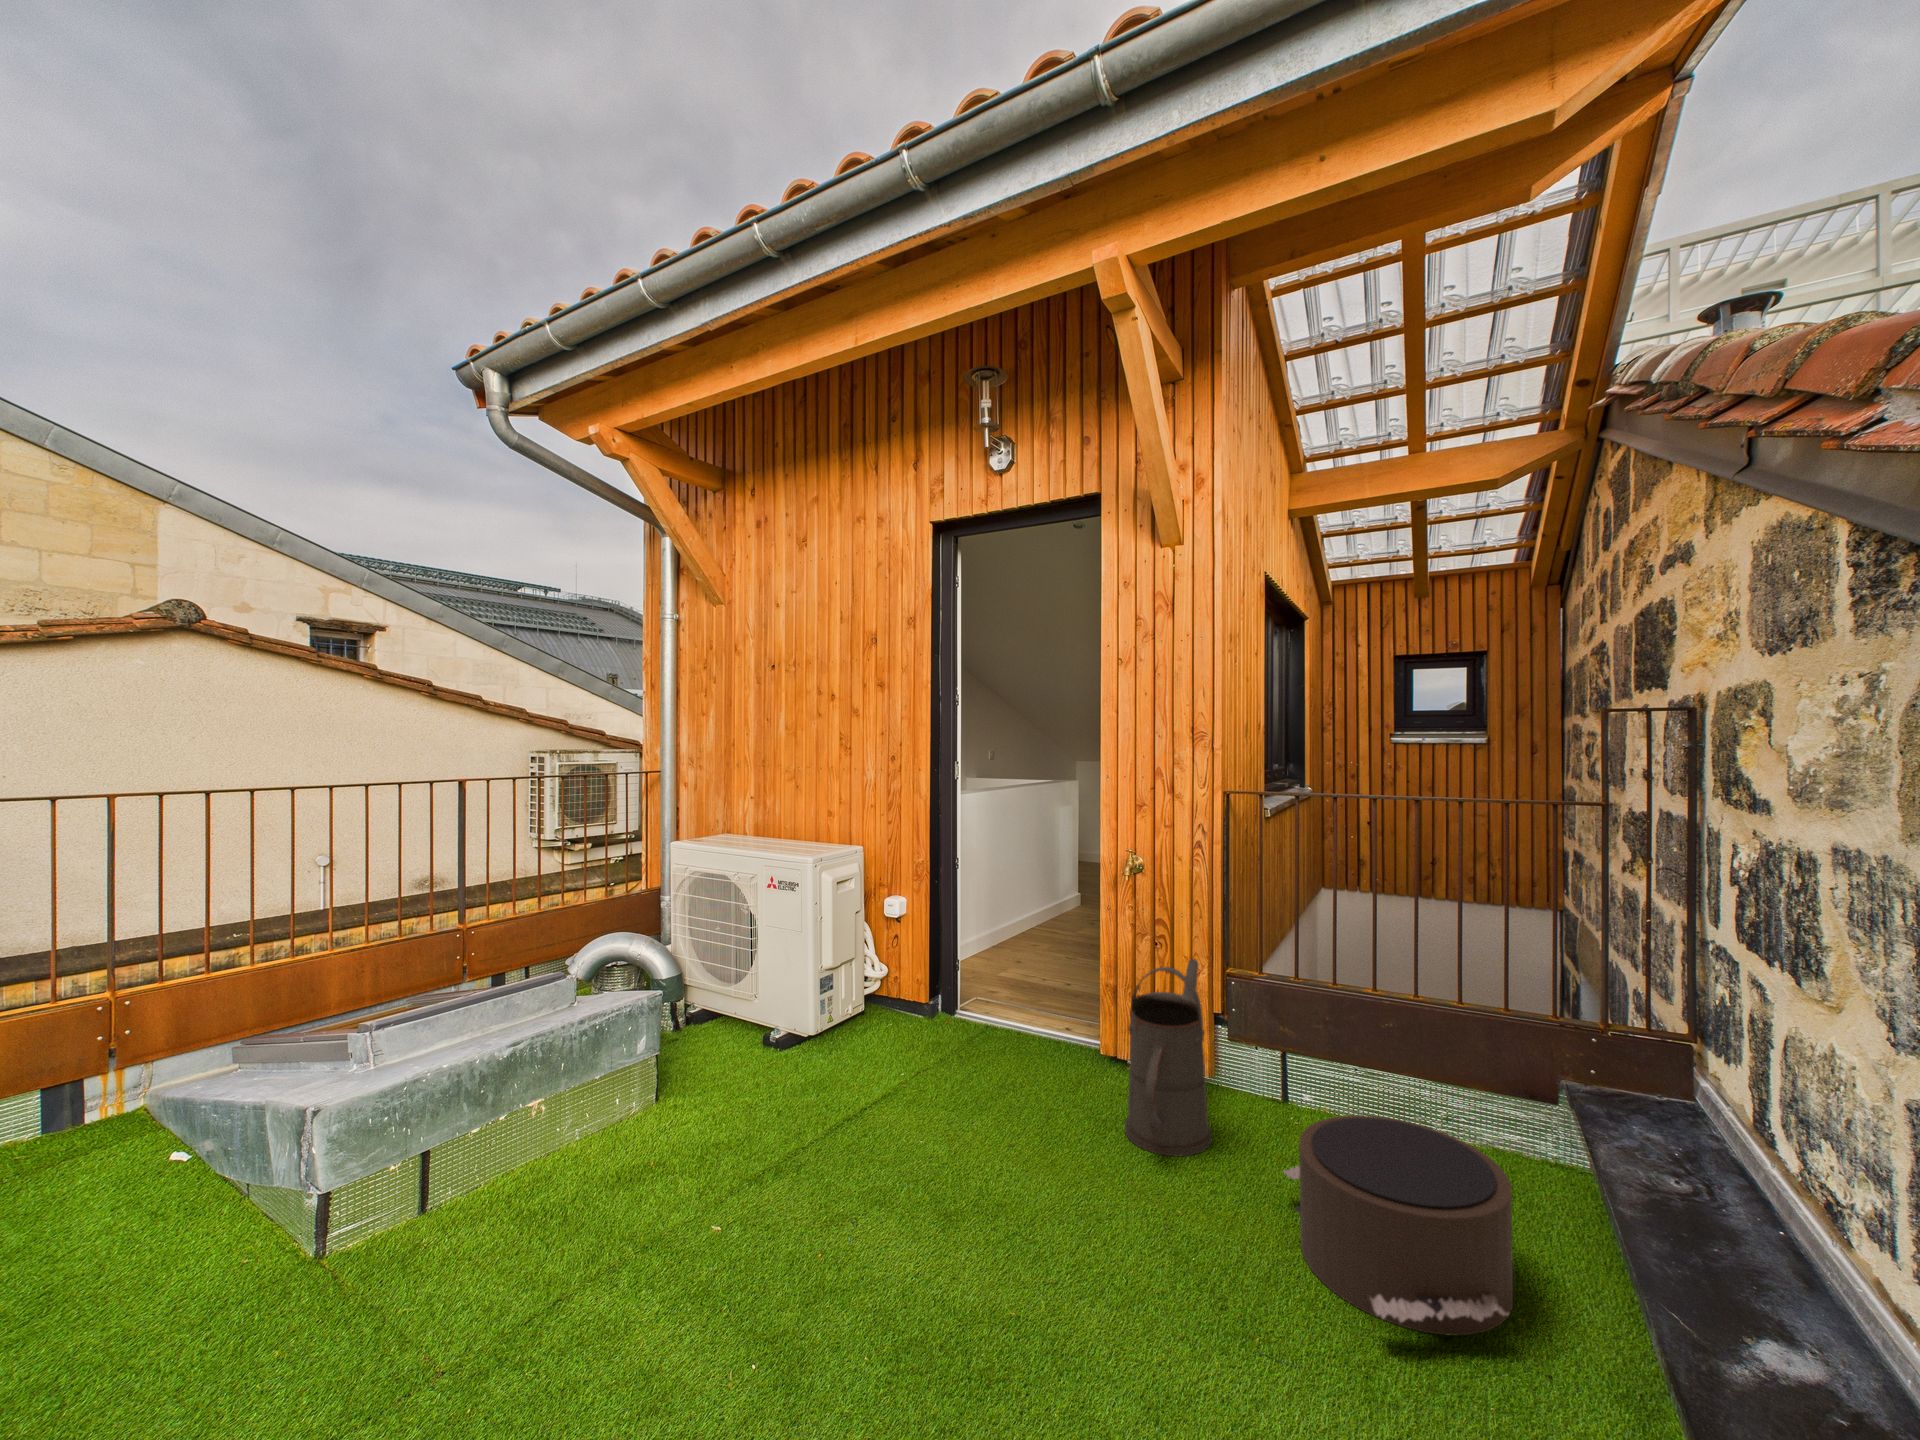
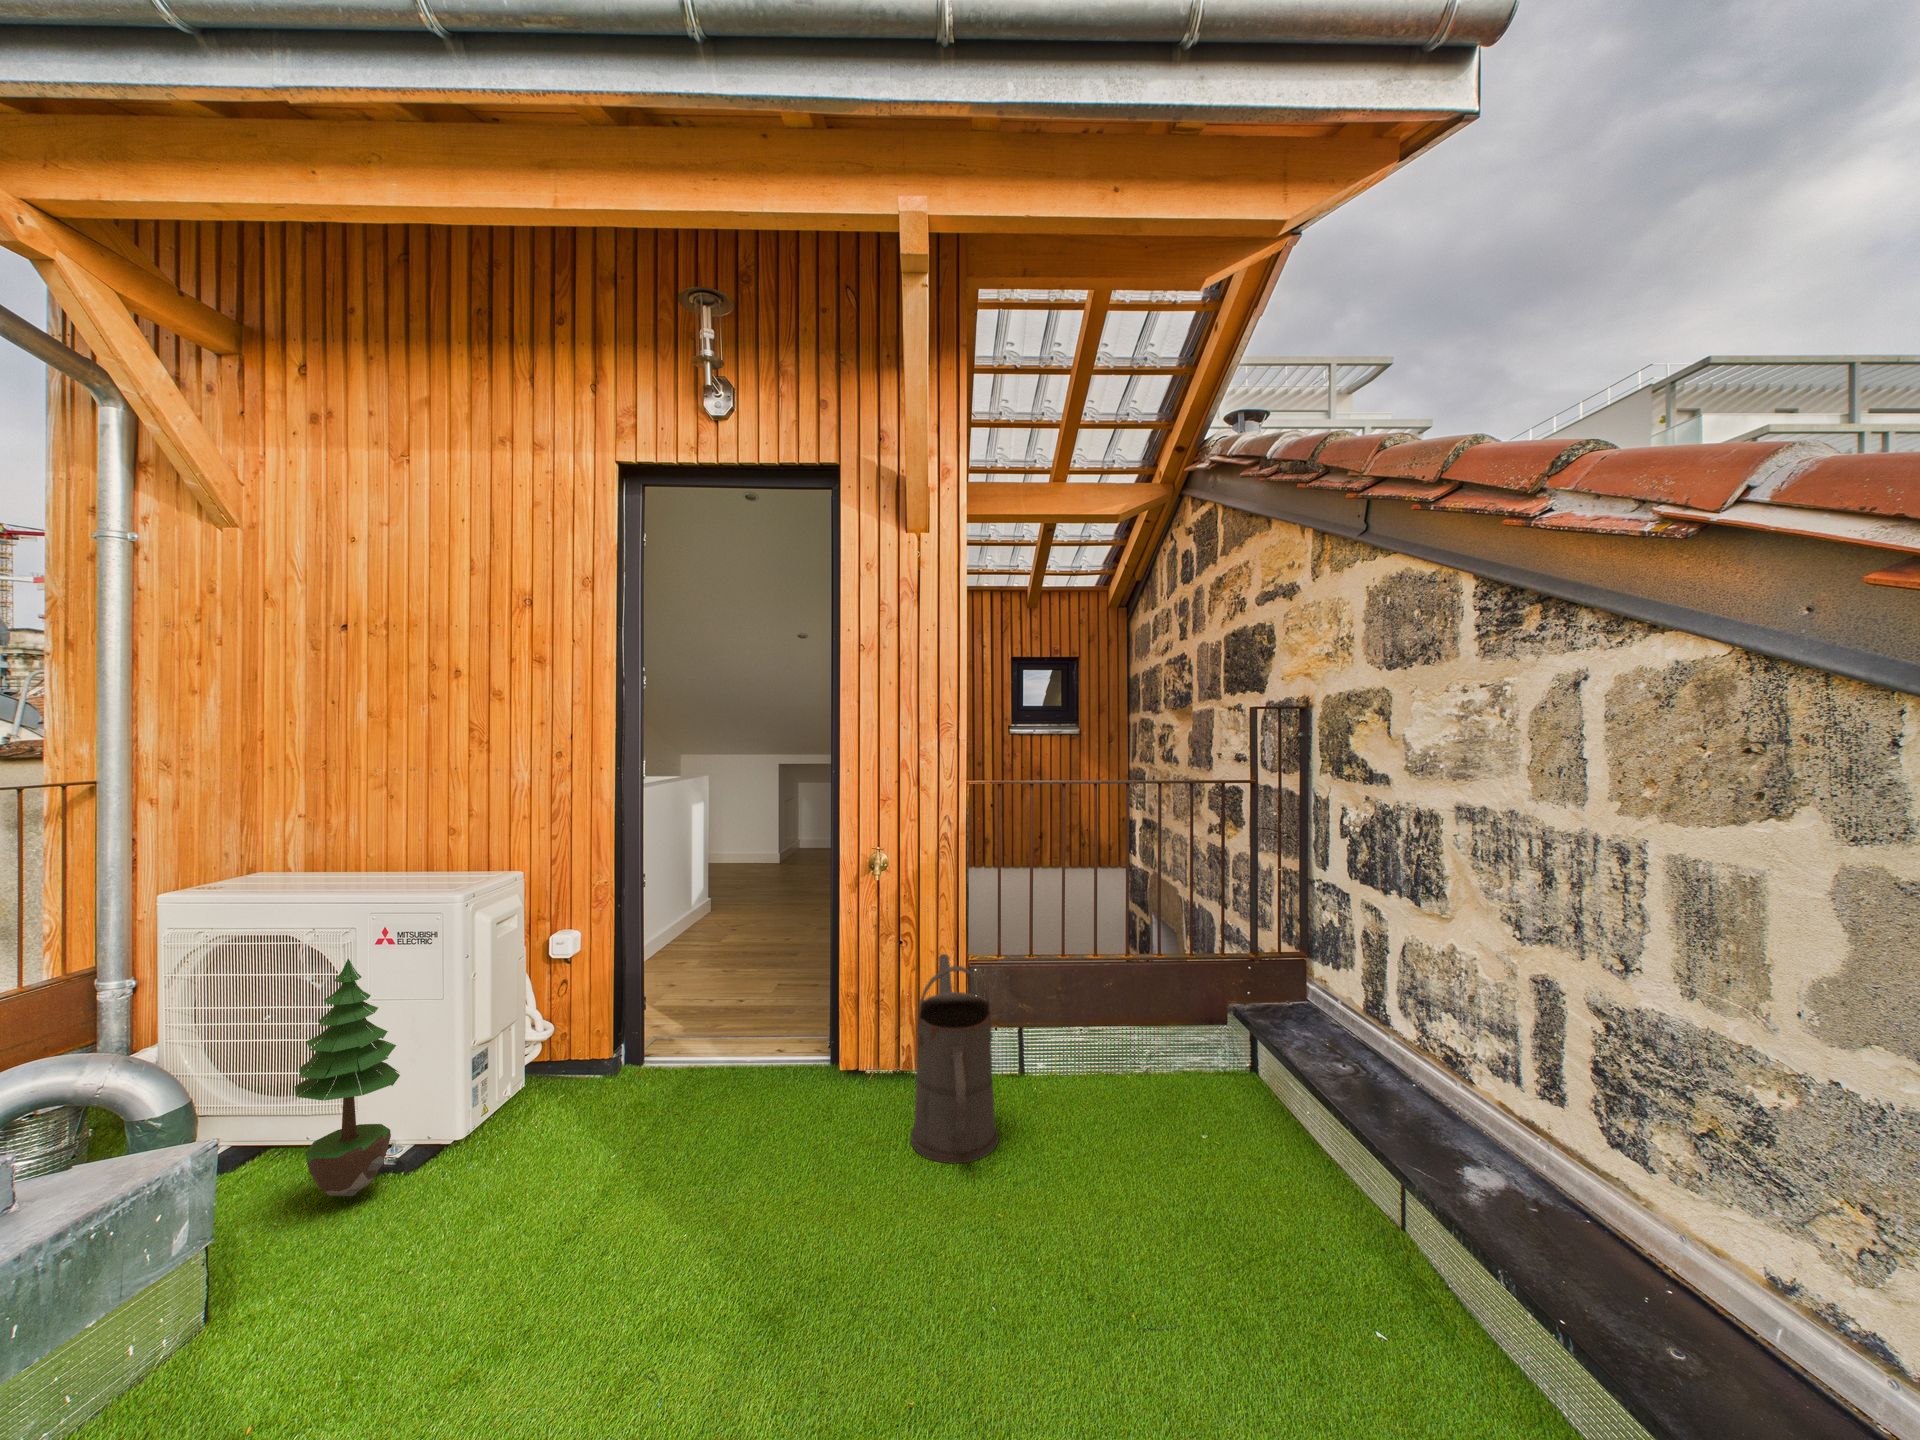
potted tree: none [711,893,772,1056] -> present [295,959,400,1197]
pouf: present [1284,1115,1513,1335] -> none [1089,1070,1316,1255]

